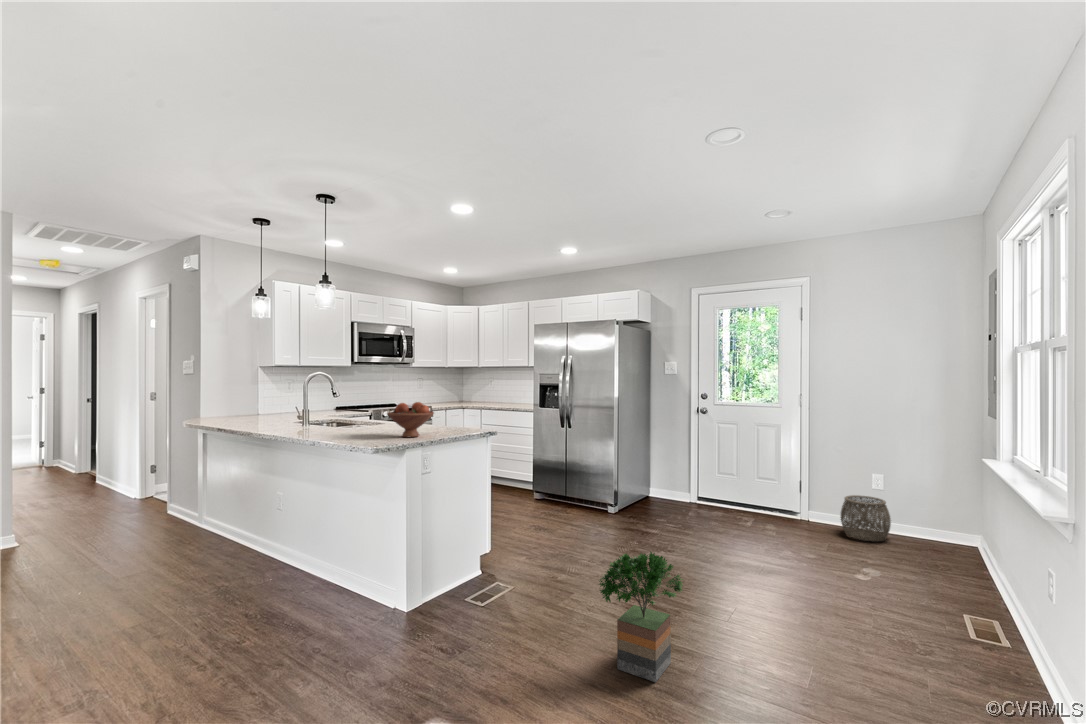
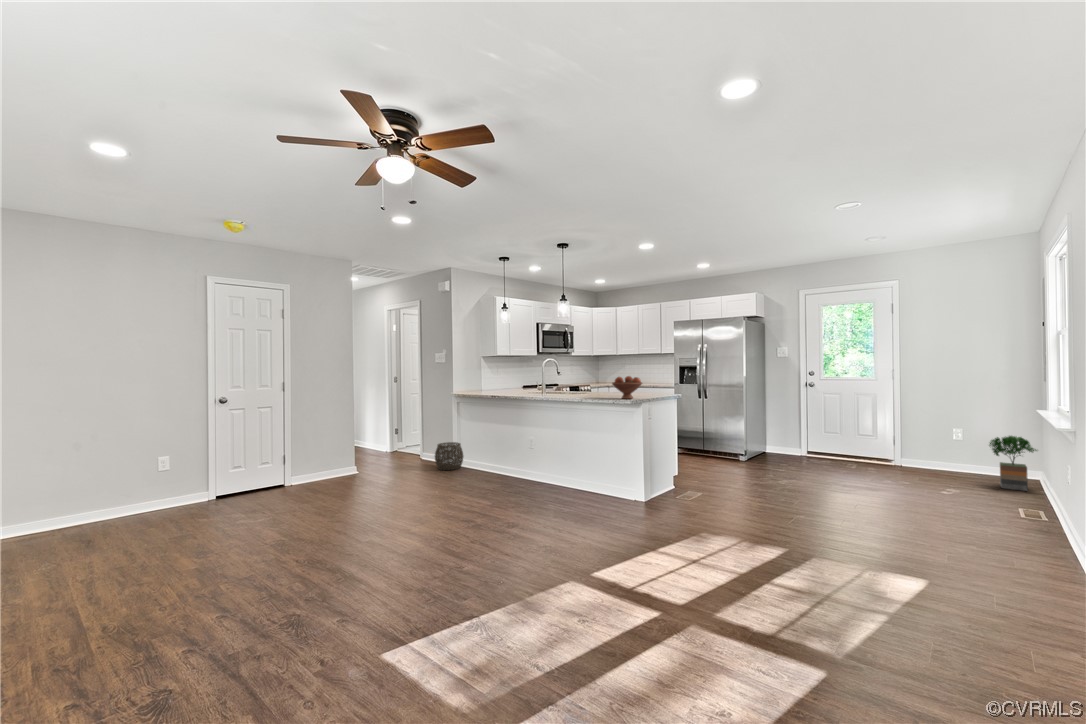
woven basket: present [841,495,891,542] -> present [435,442,463,470]
potted tree: present [599,552,683,682] -> present [989,436,1037,491]

